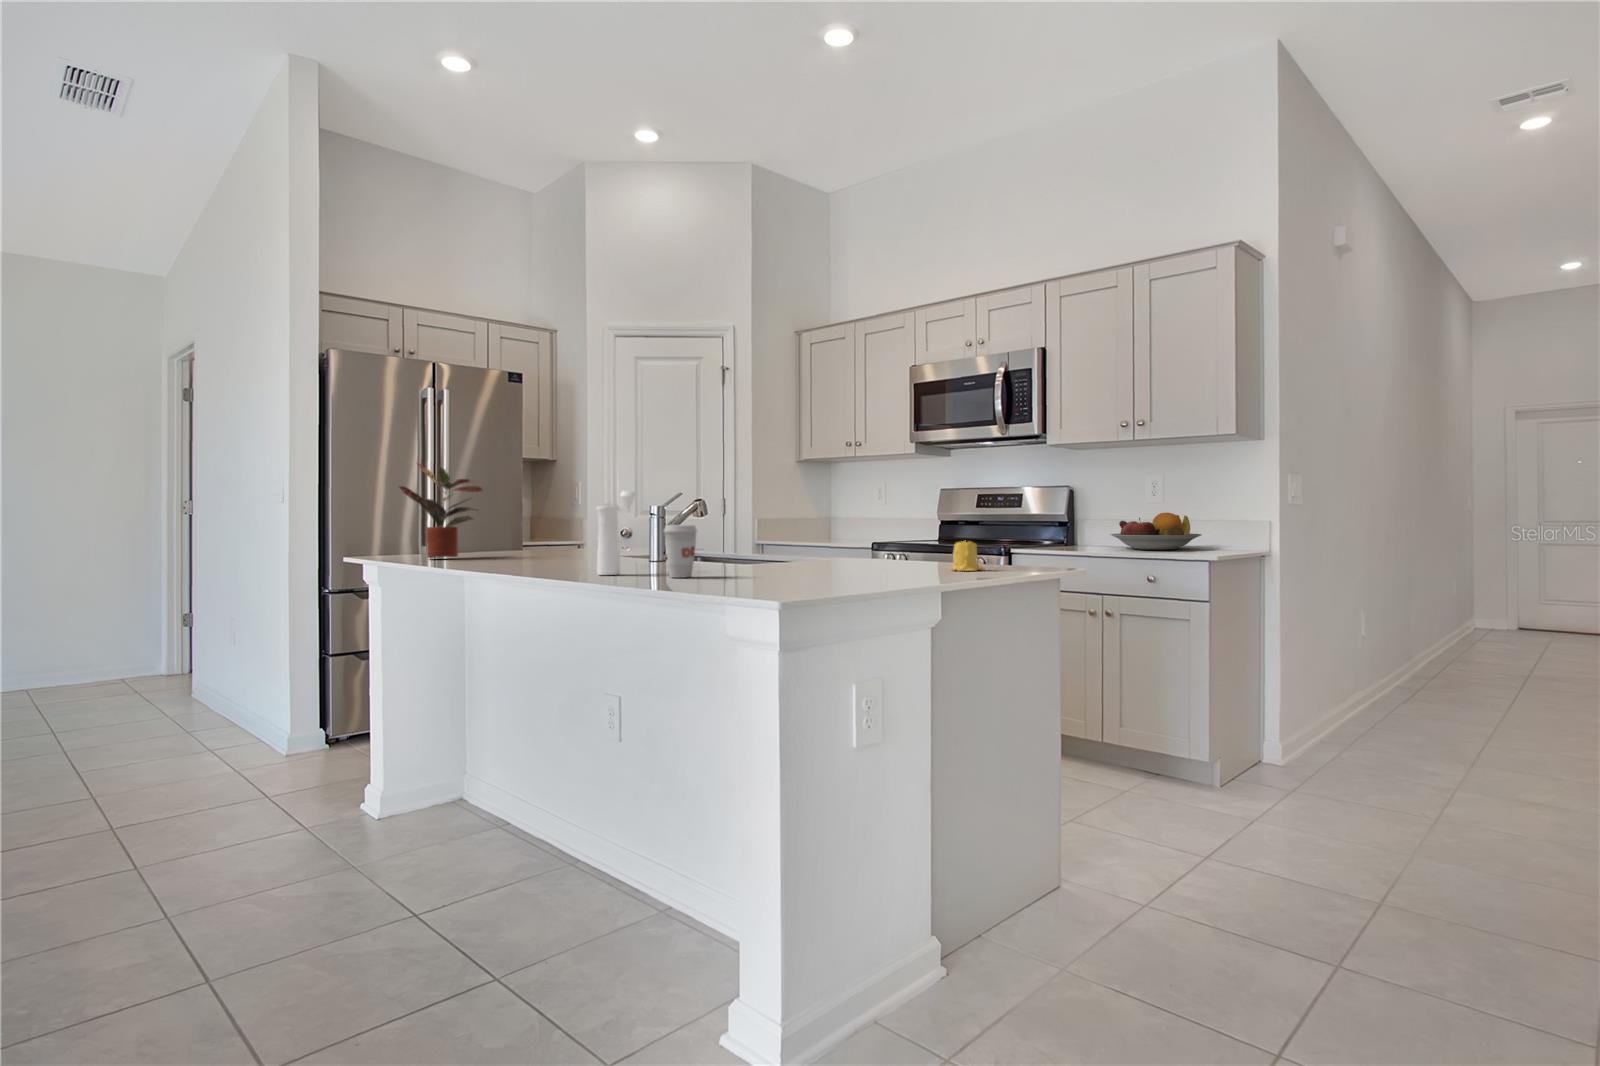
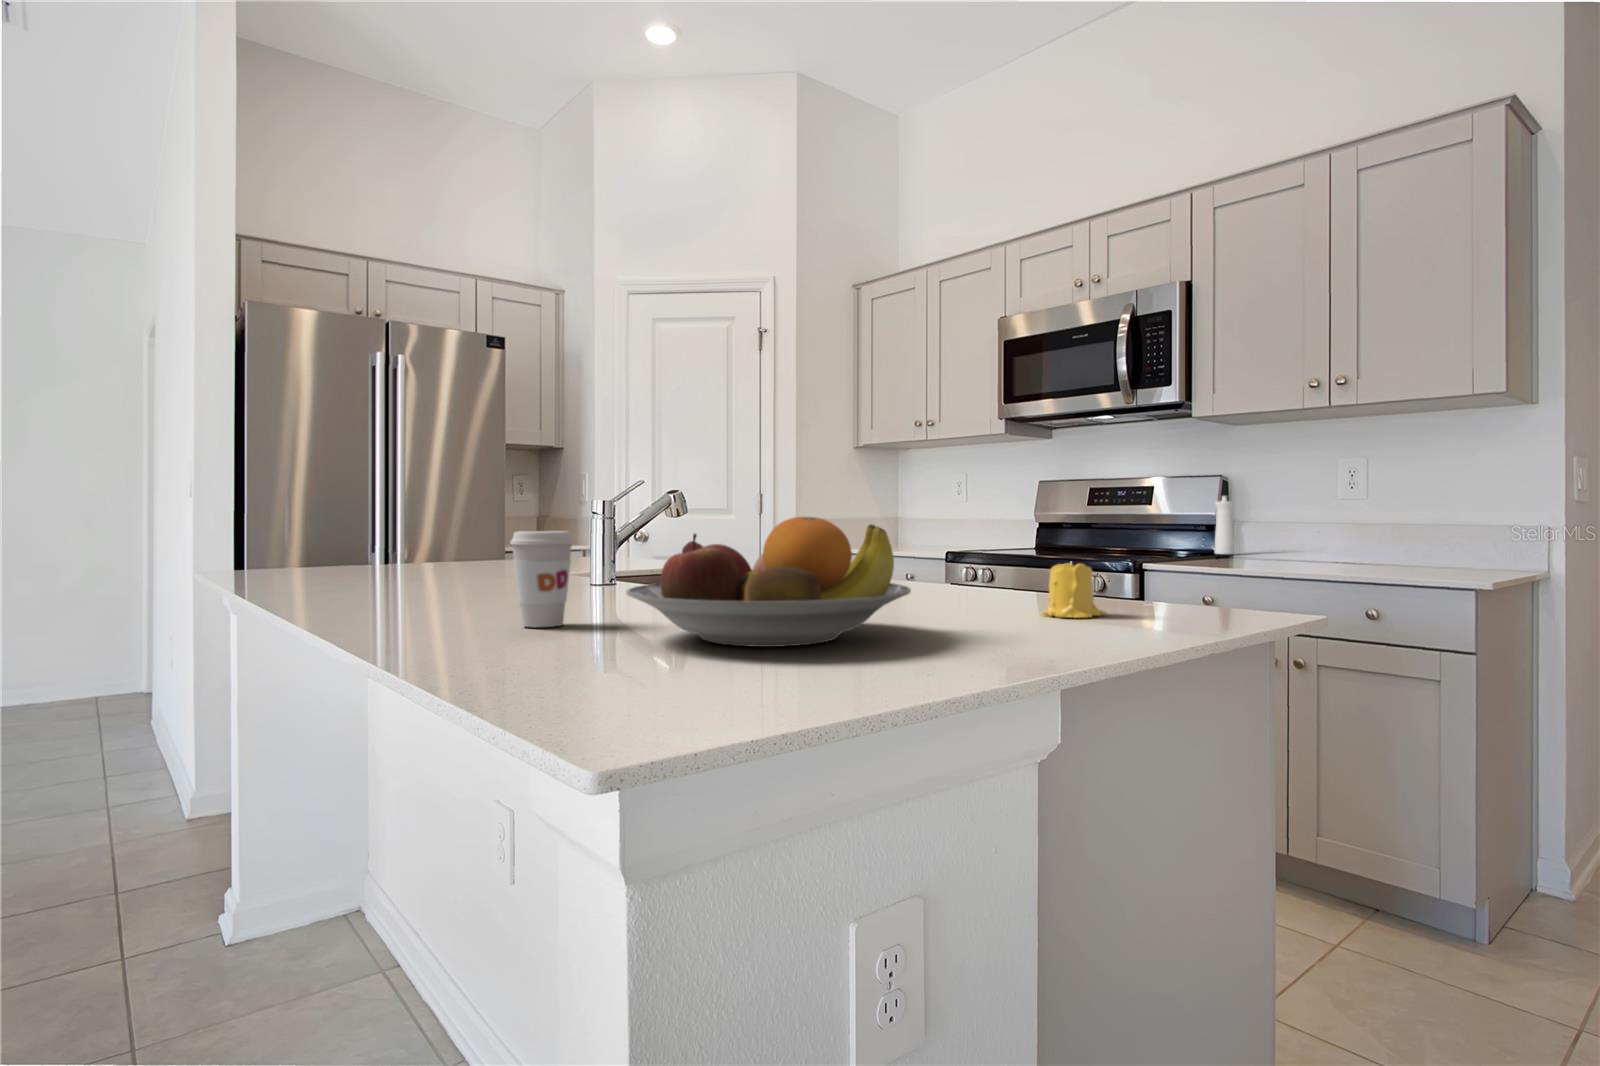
potted plant: present [399,463,482,559] -> none [258,438,384,574]
pepper mill: present [597,491,636,575] -> present [1215,496,1234,554]
fruit bowl: present [1111,513,1202,550] -> present [626,517,911,647]

